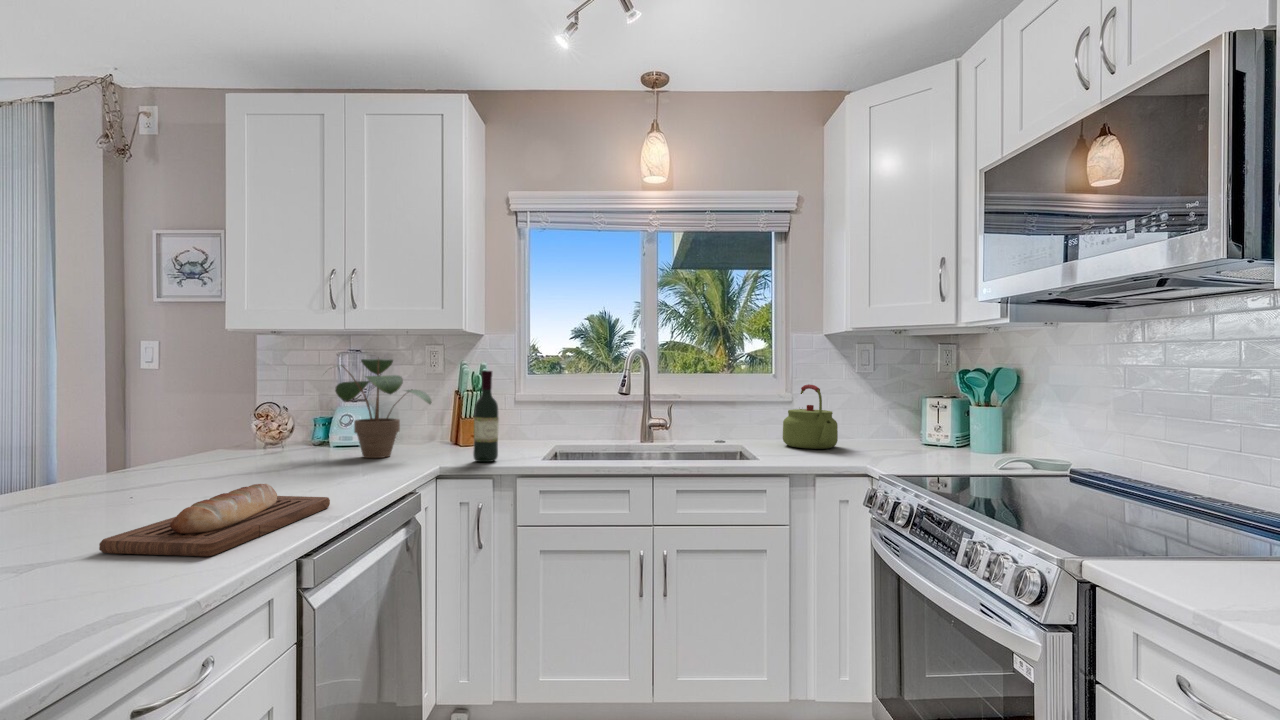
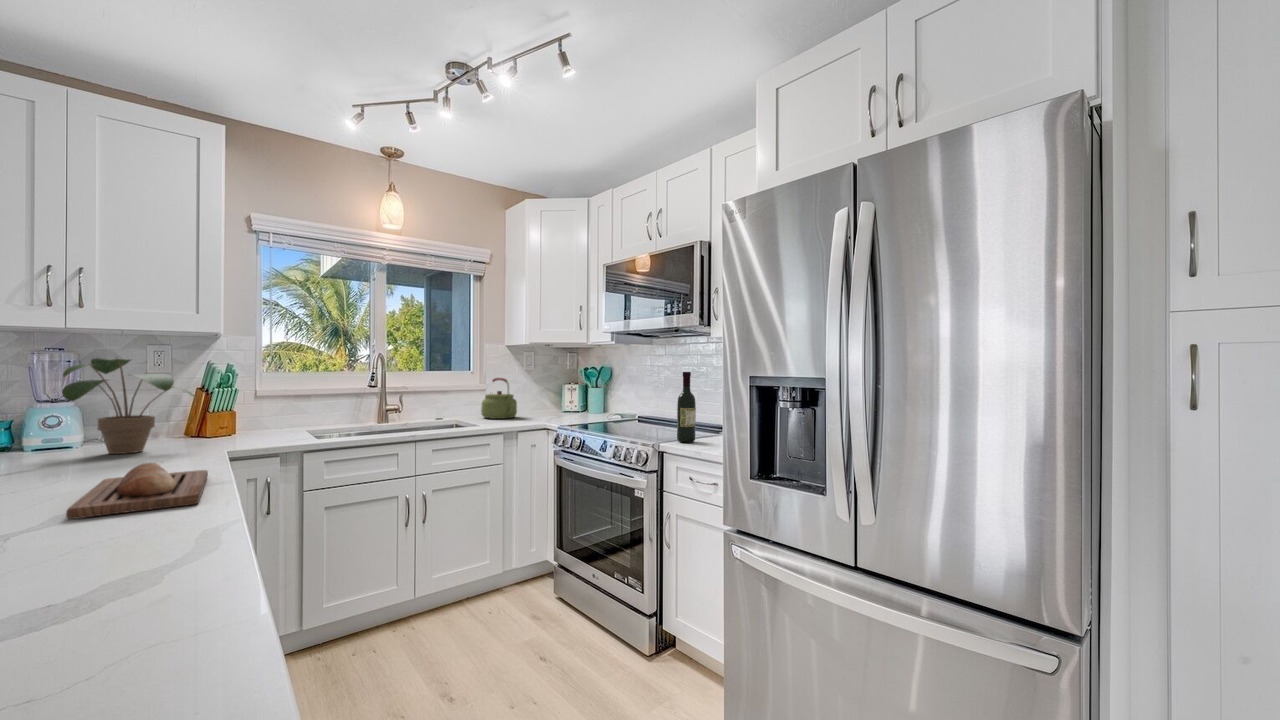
wine bottle: present [473,371,499,462] -> present [677,372,696,443]

